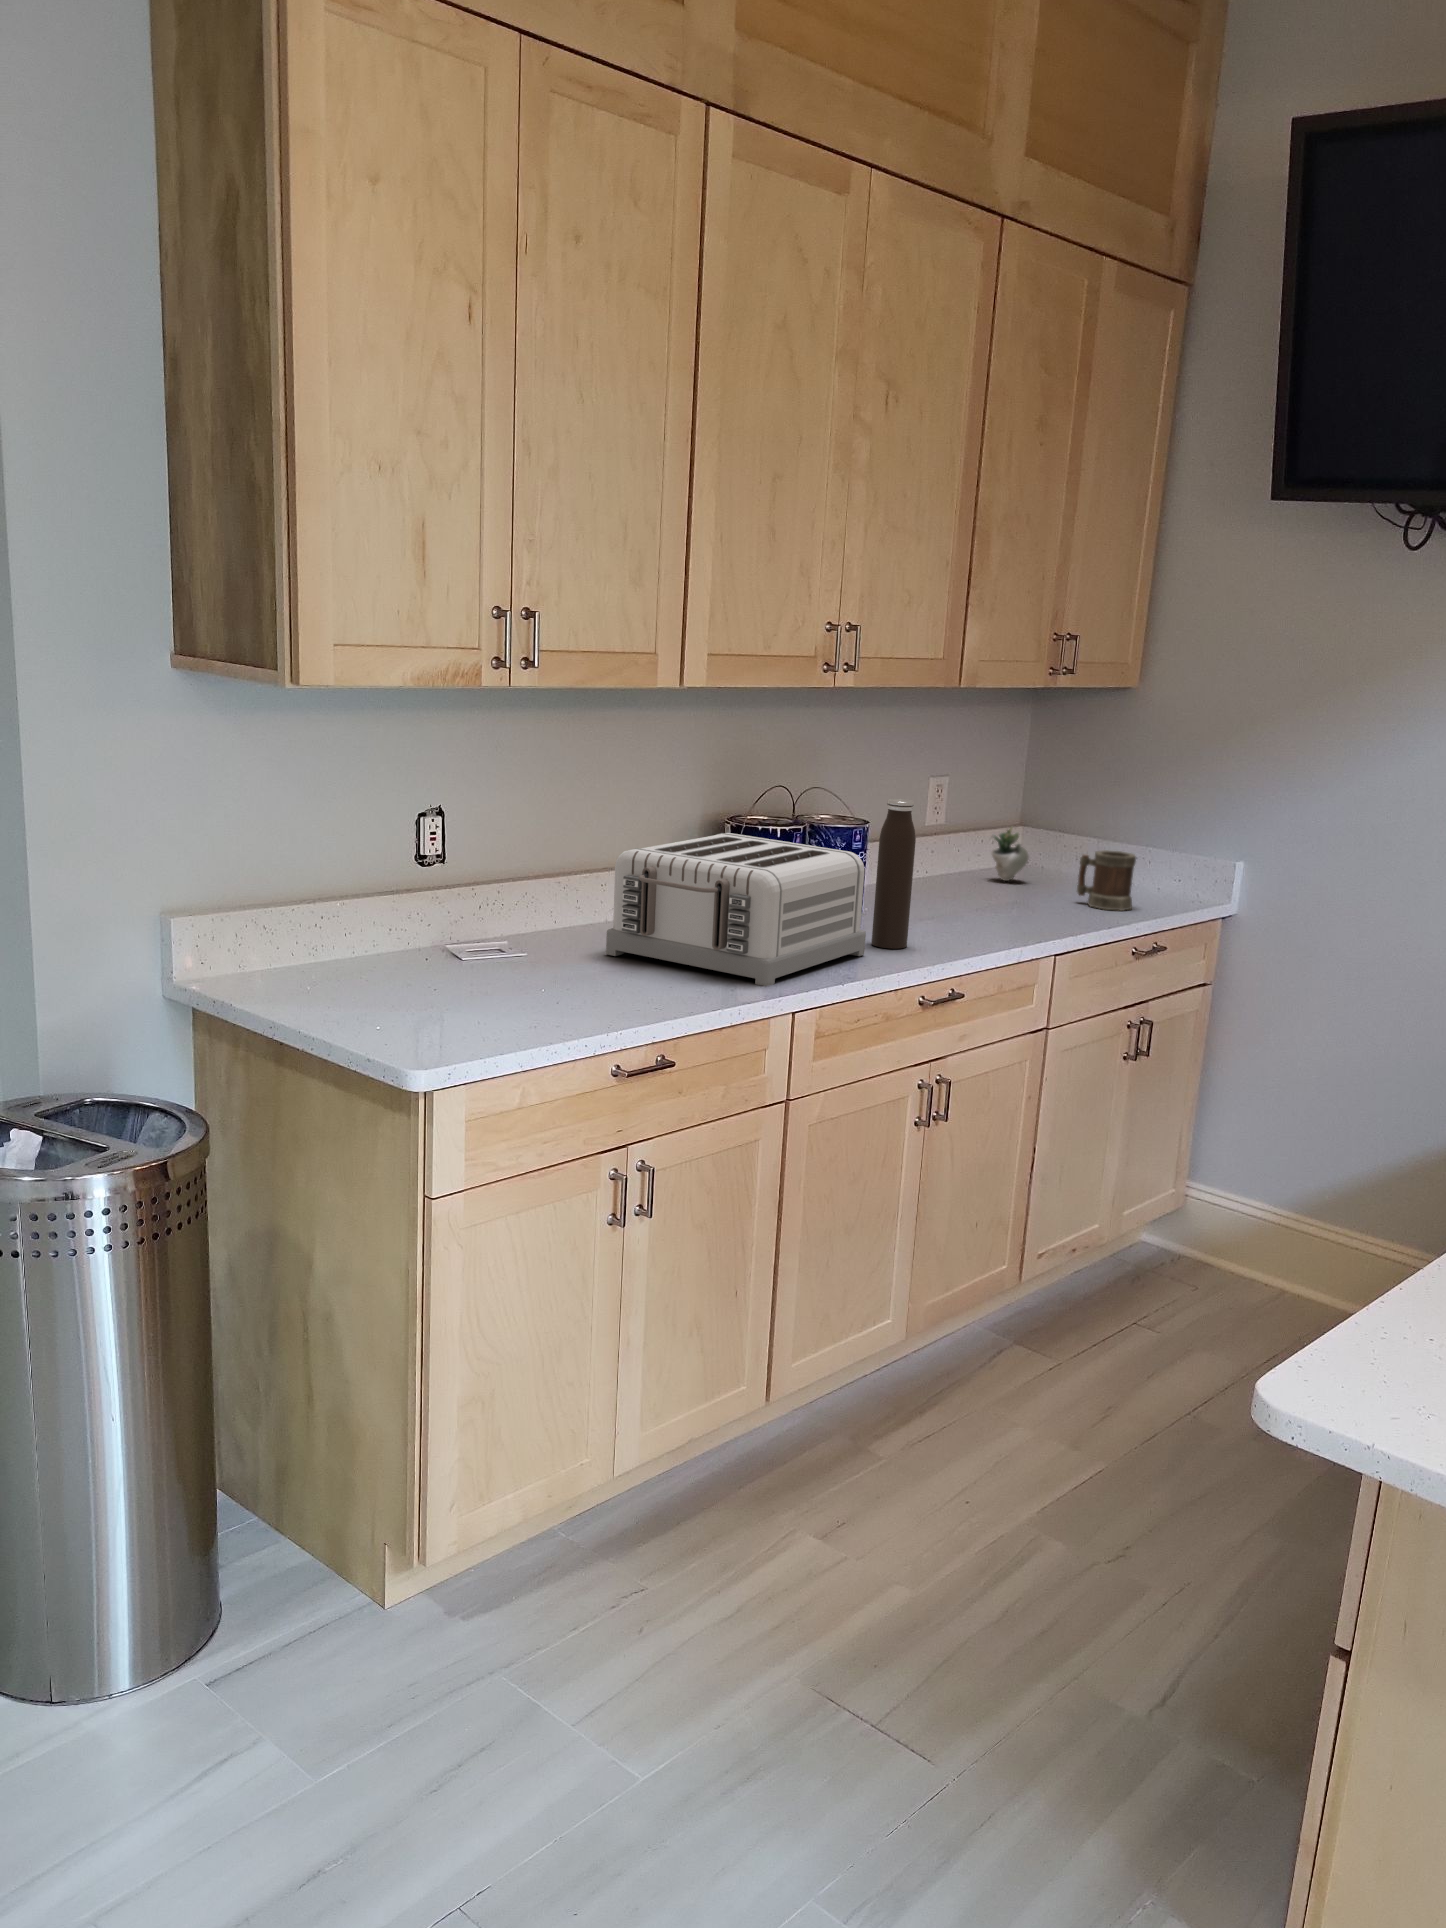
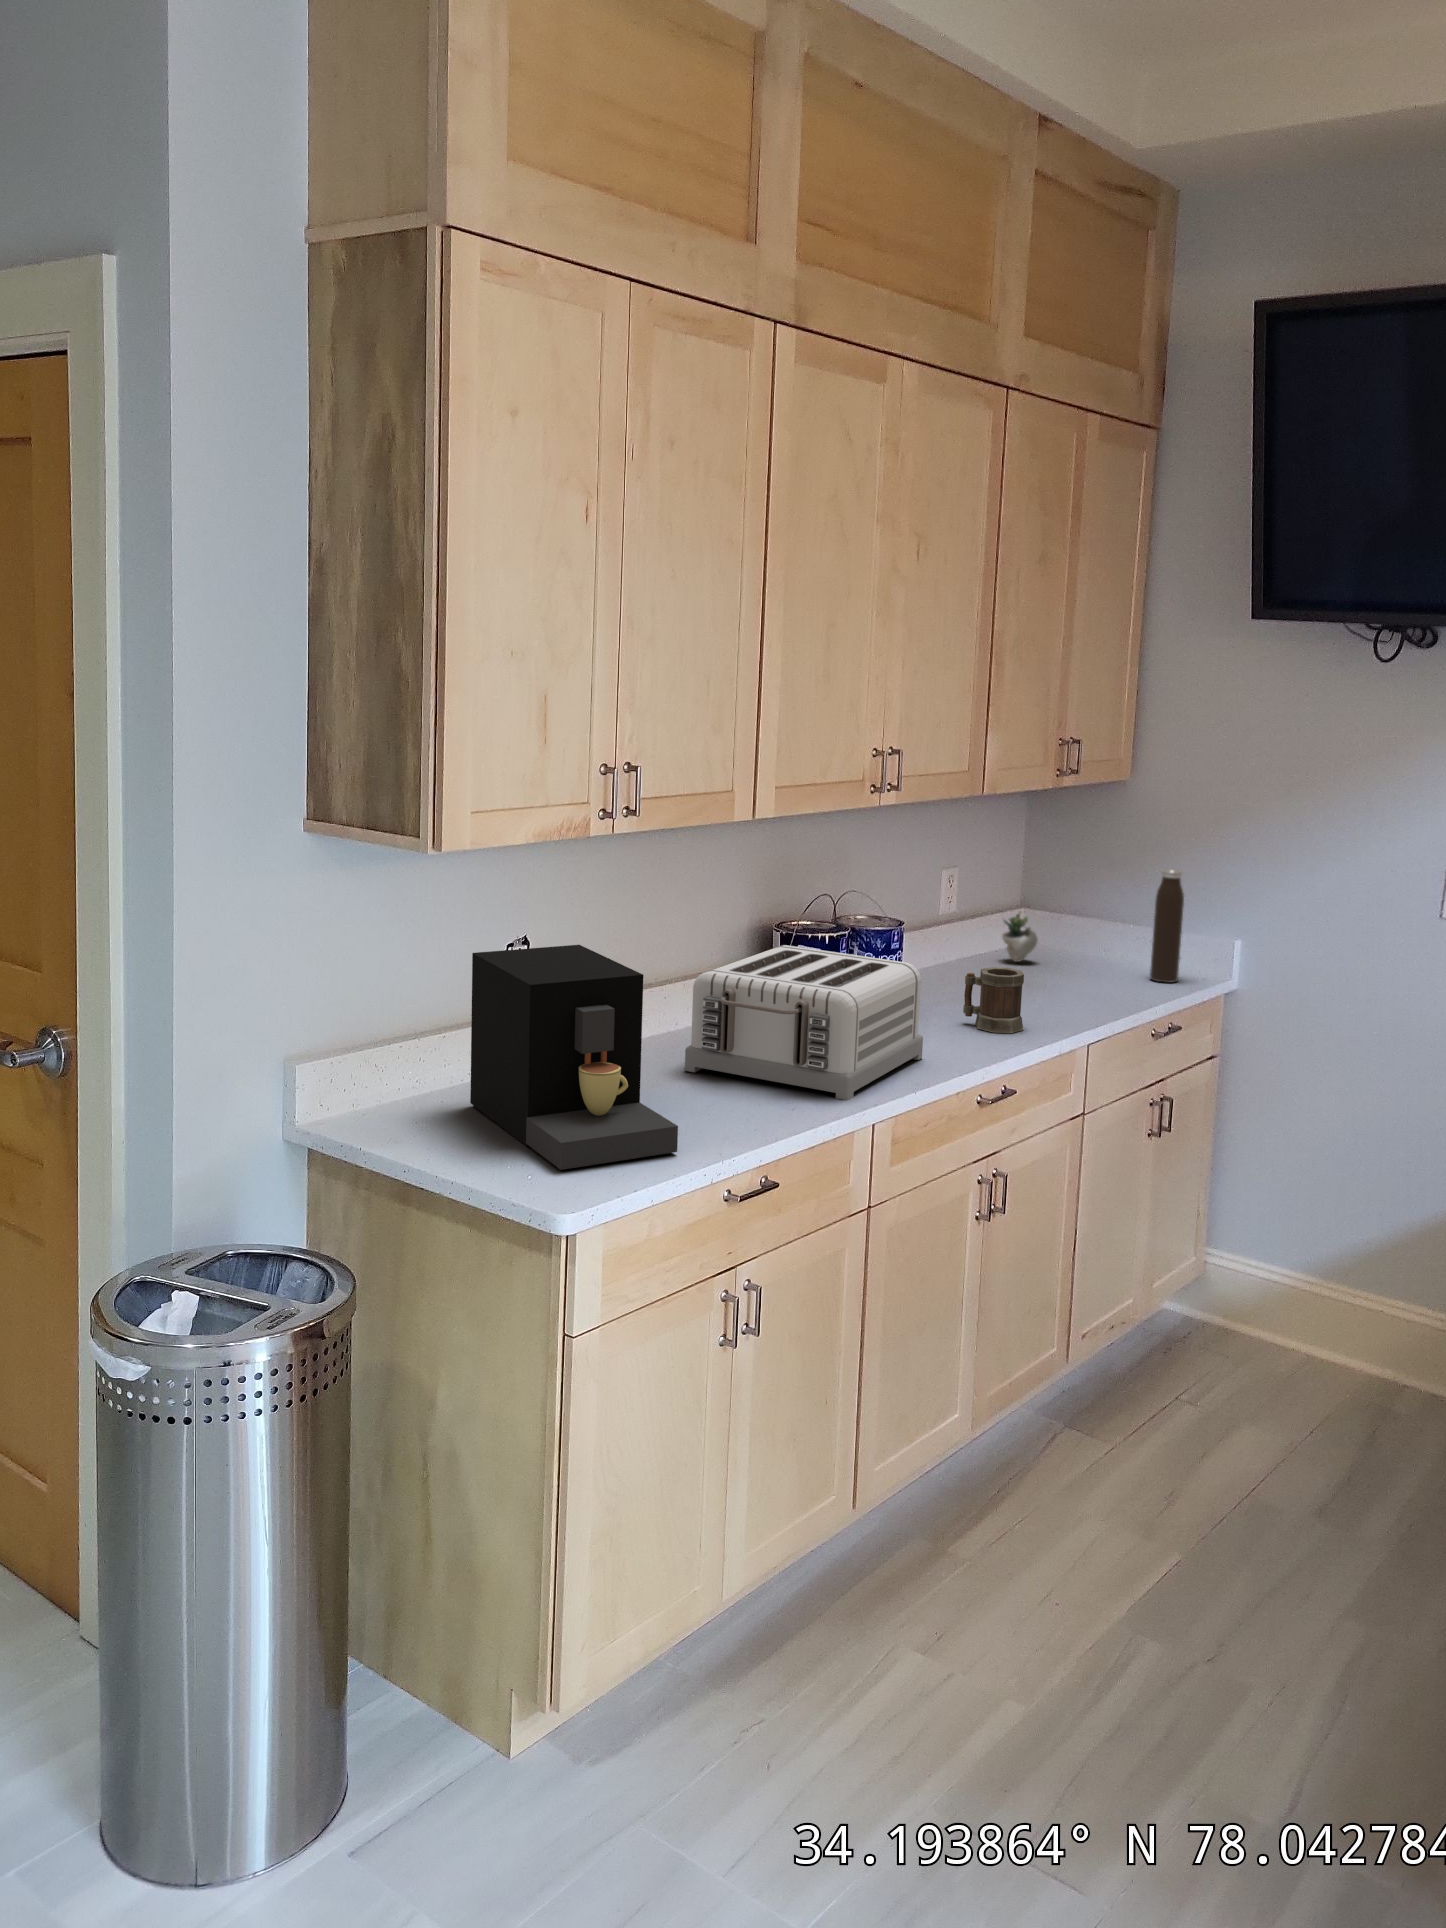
water bottle: present [871,799,916,949] -> present [1150,868,1184,983]
coffee maker: none [363,809,562,1029] -> present [470,945,678,1170]
mug: present [1077,850,1136,911] -> present [963,967,1024,1033]

